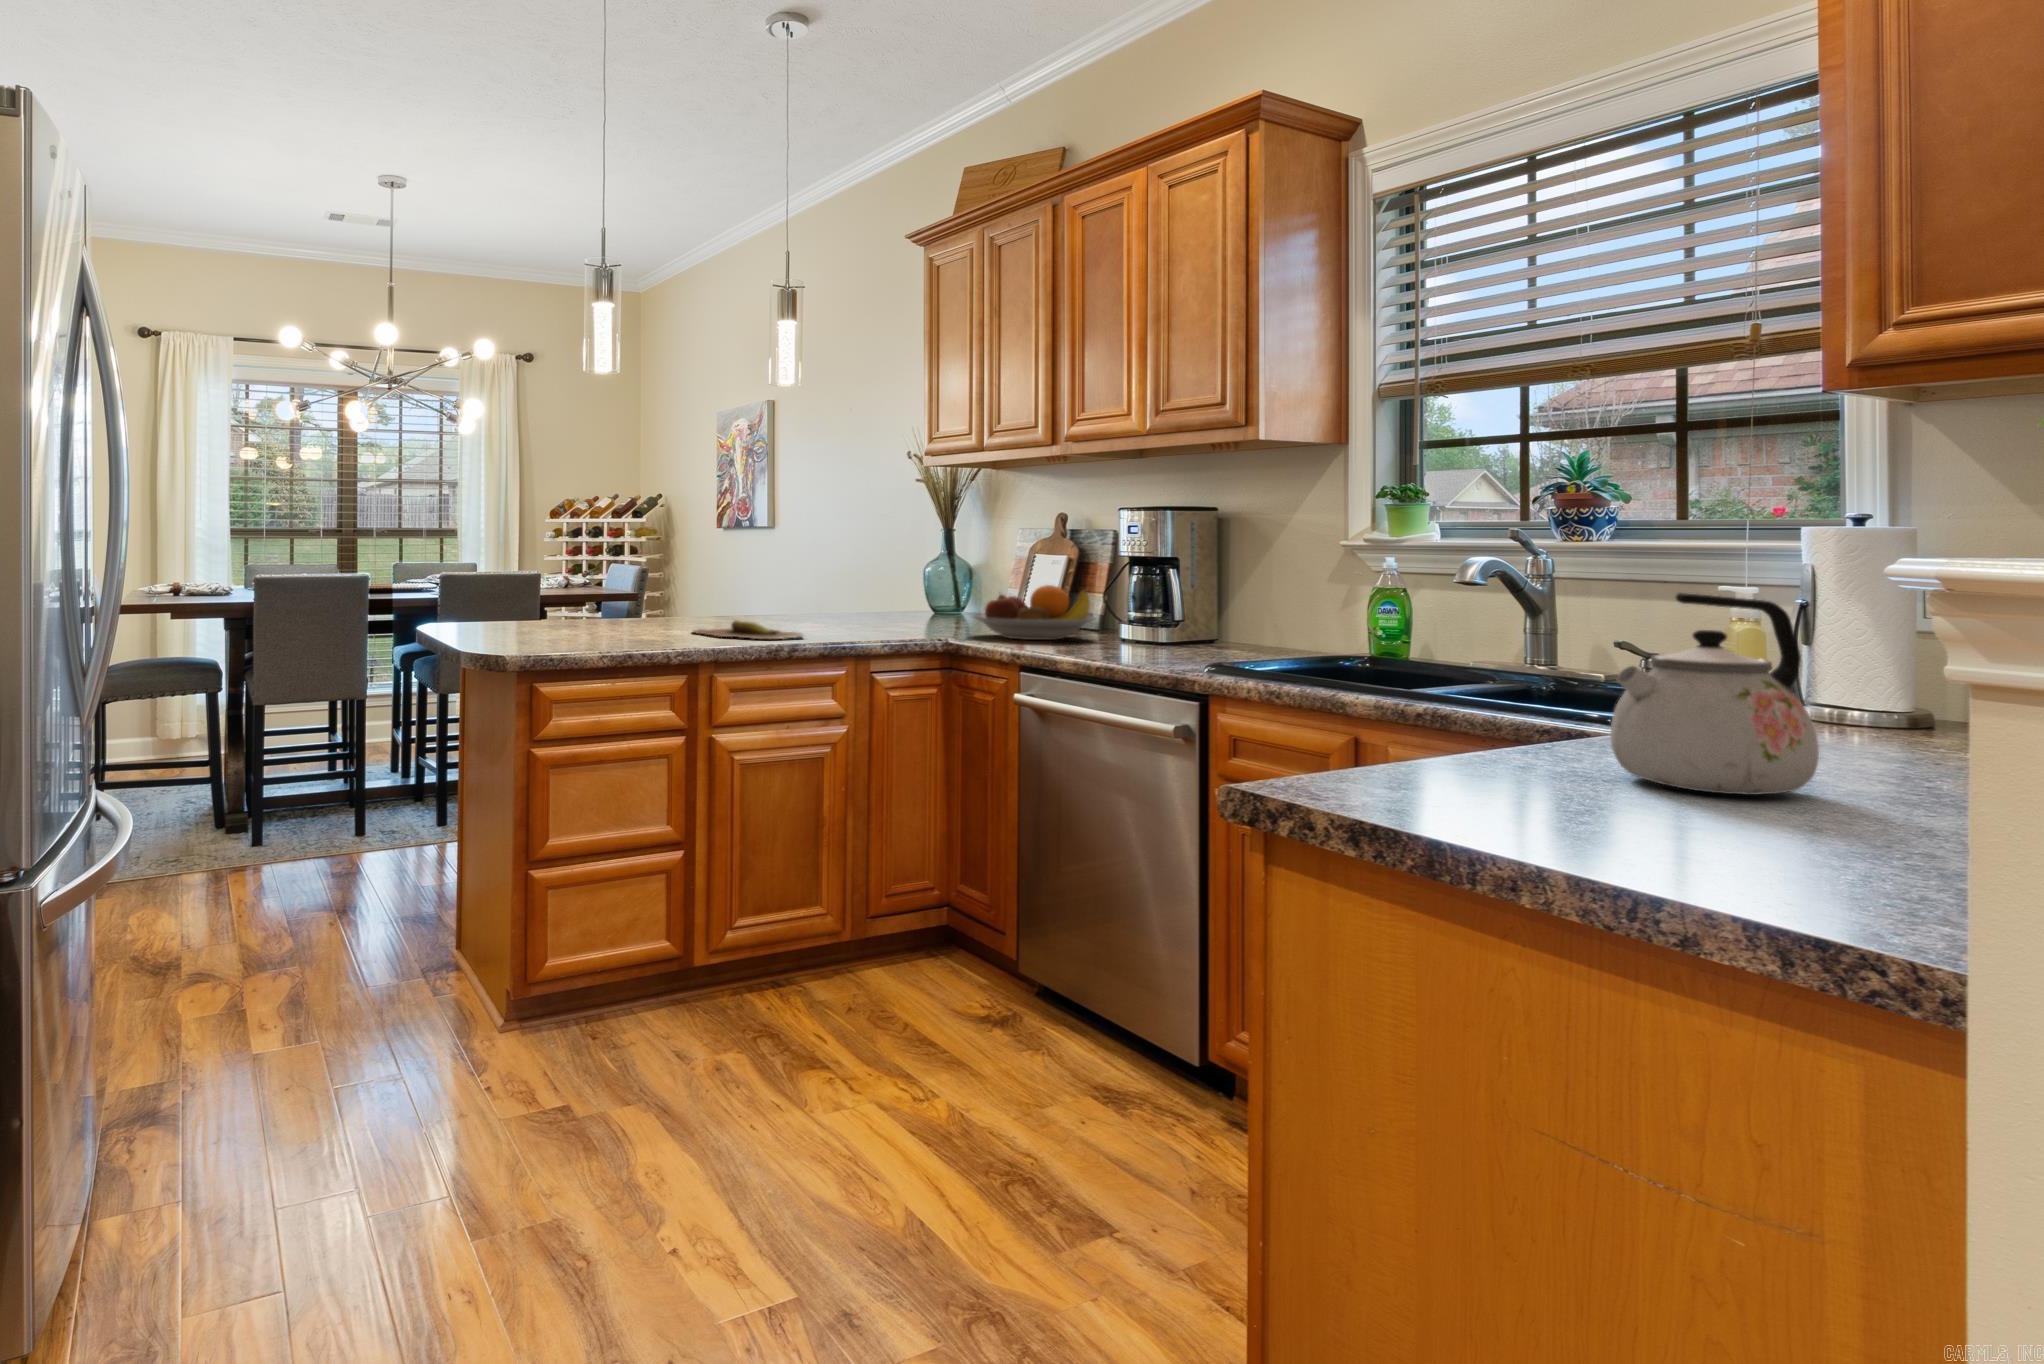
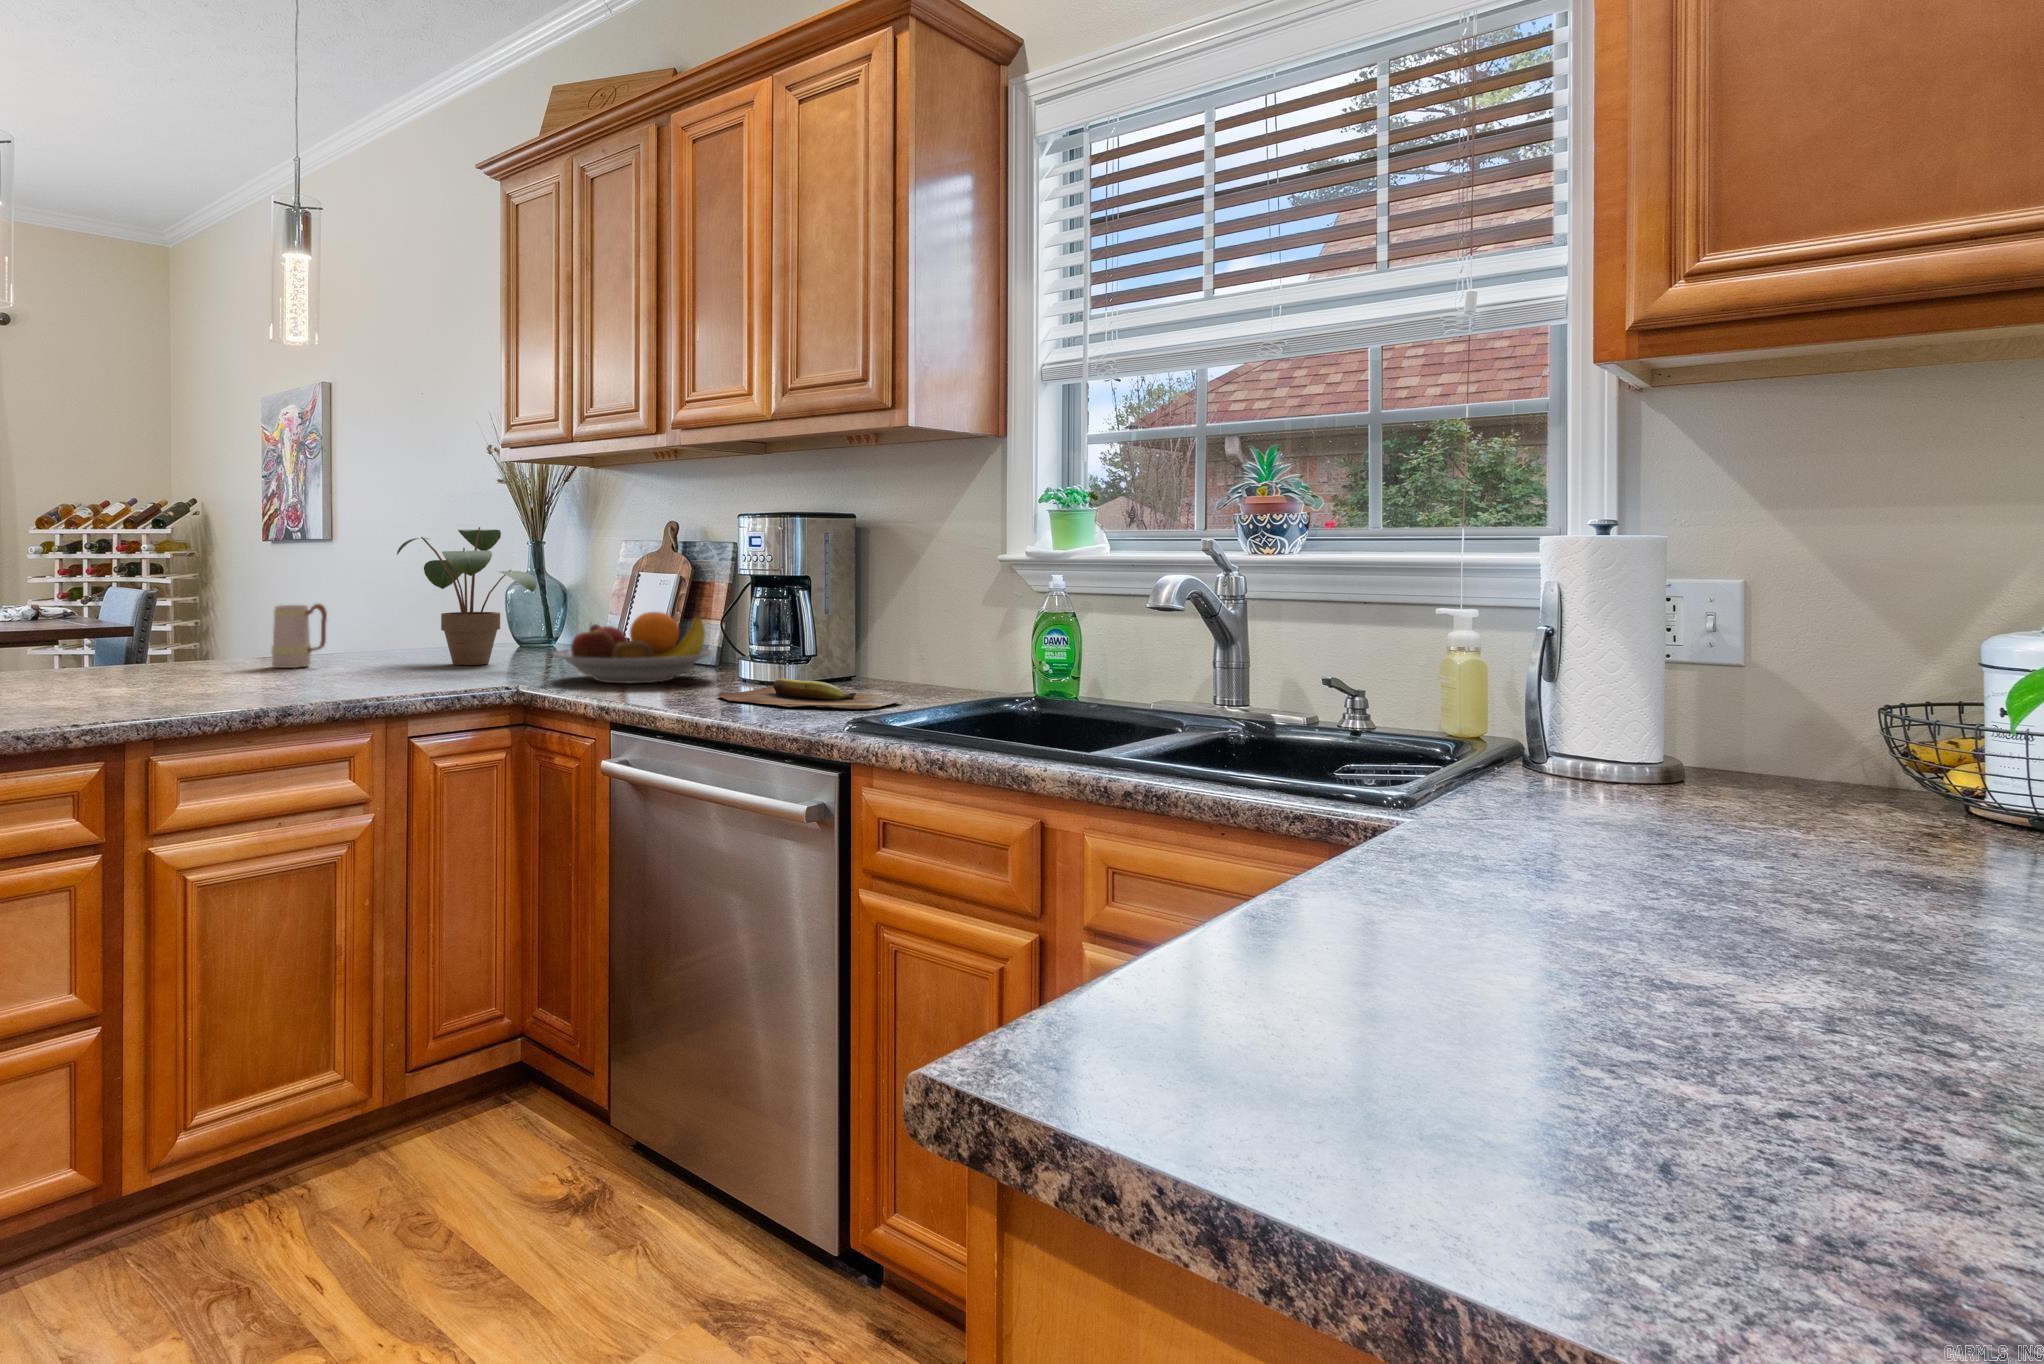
potted plant: none [849,519,954,625] -> present [397,527,537,665]
mug: none [761,576,800,623] -> present [271,604,327,668]
kettle: present [1610,593,1819,795] -> none [1482,649,1801,983]
cutting board: present [693,620,803,640] -> present [717,678,901,709]

